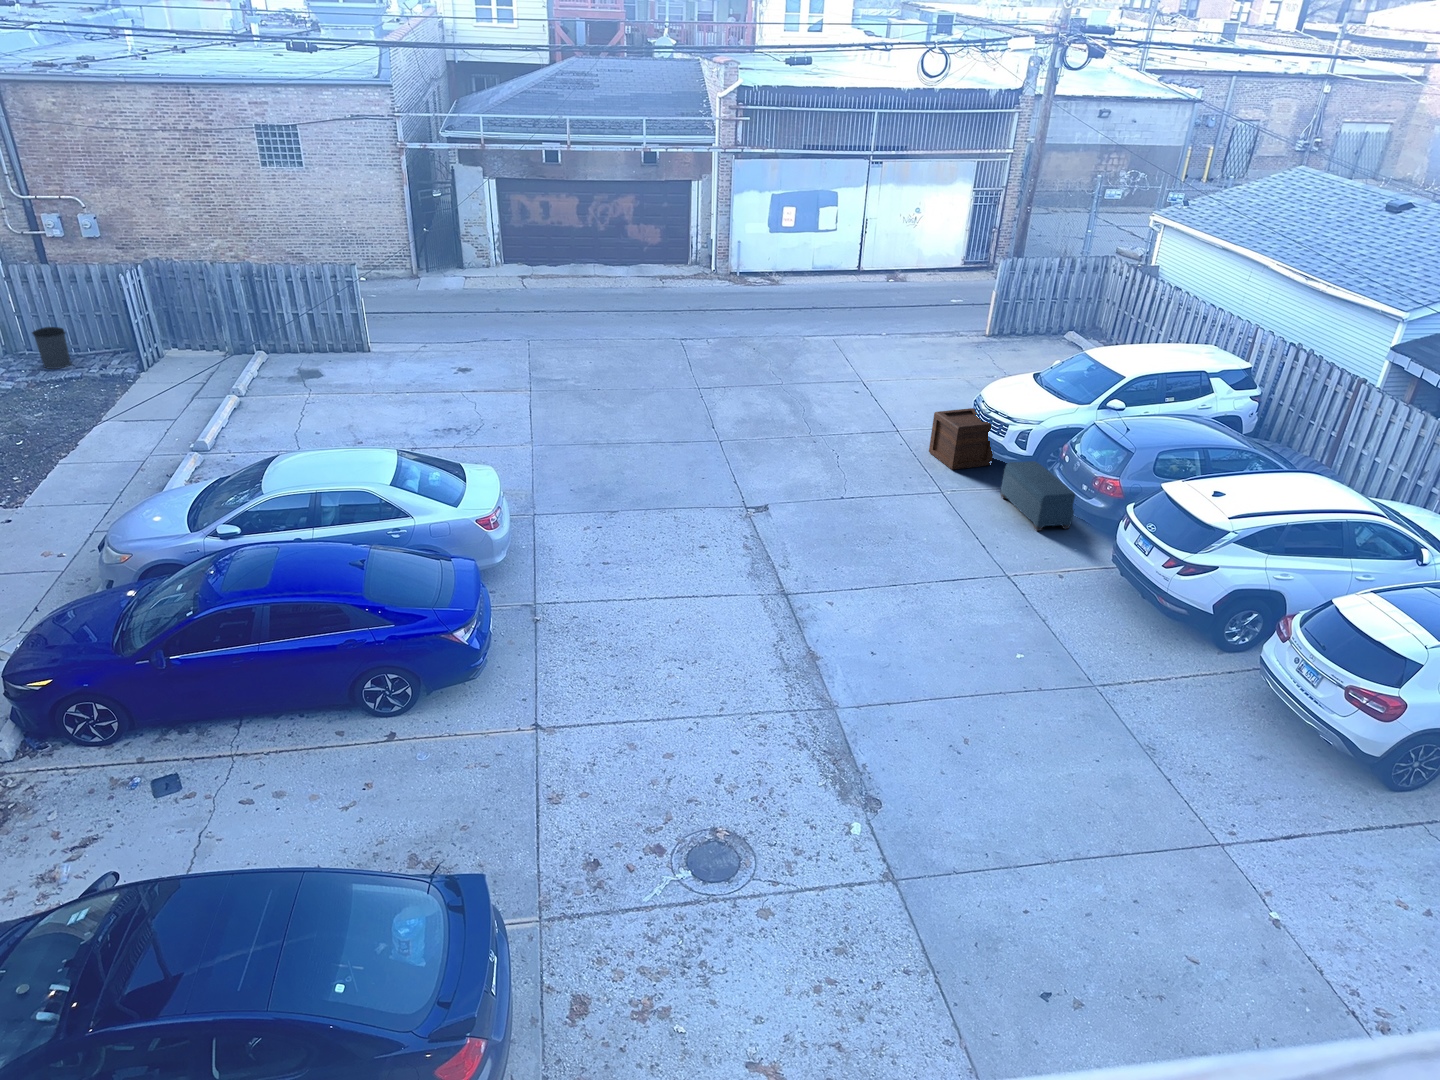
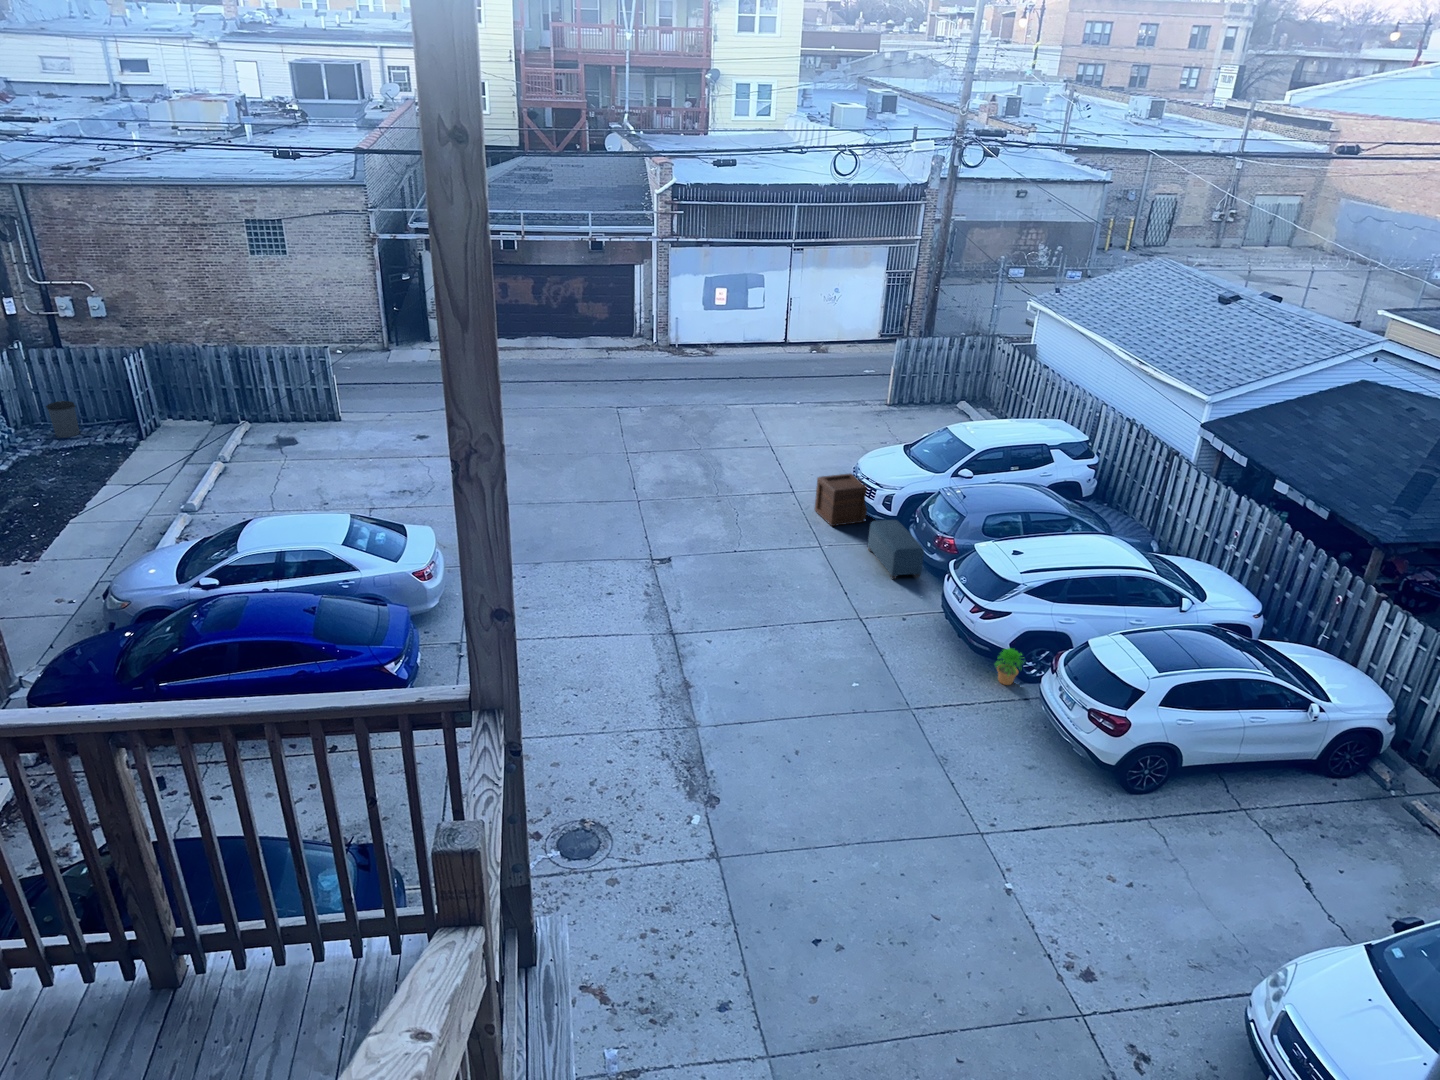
potted plant: none [1190,612,1231,658] -> present [996,648,1023,685]

